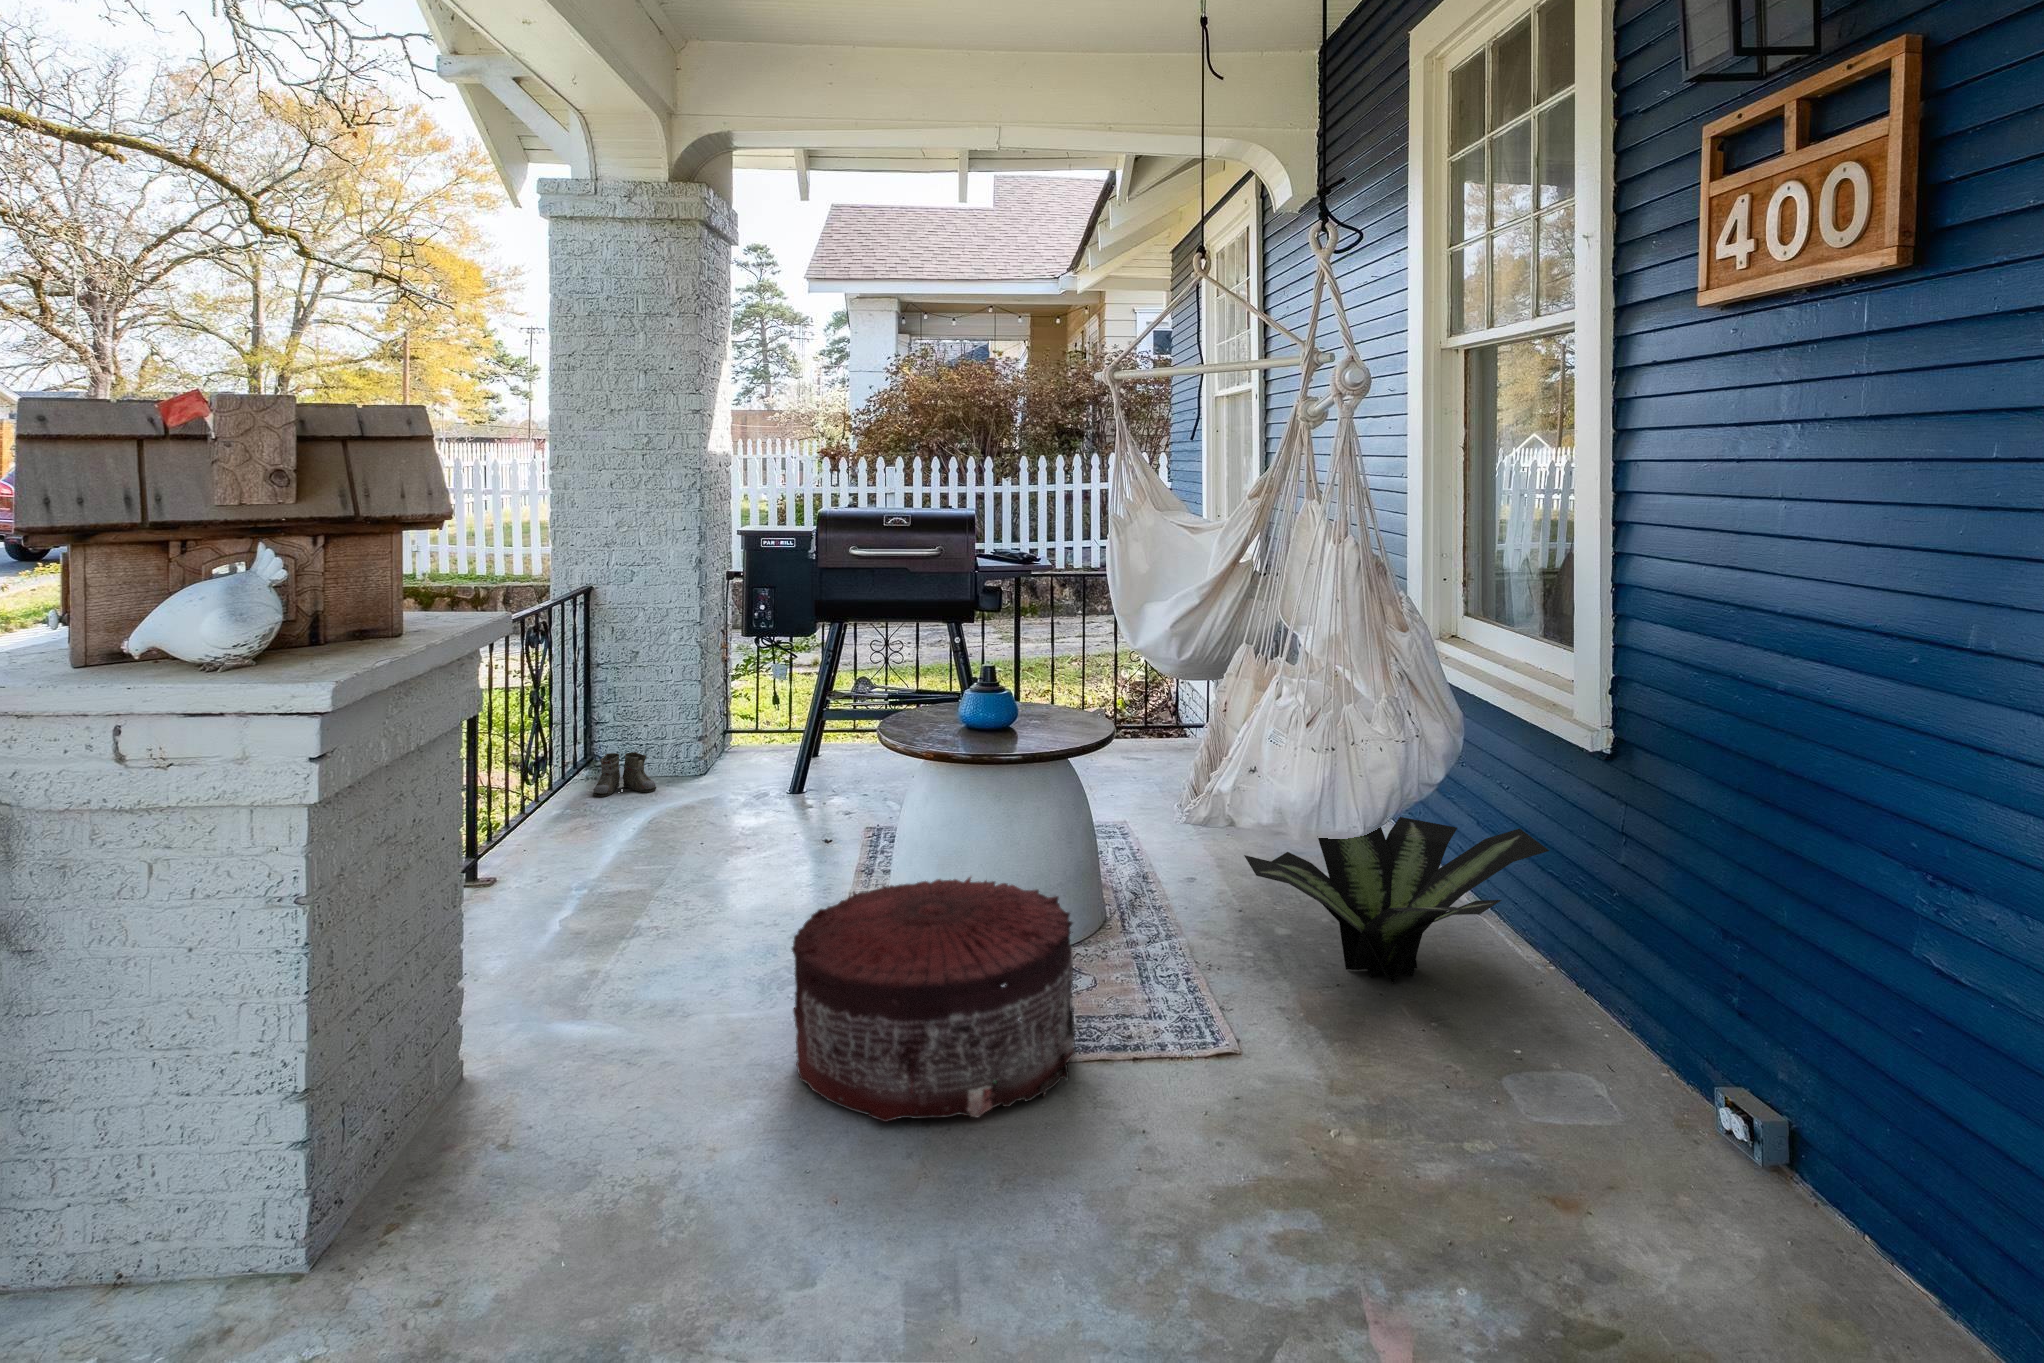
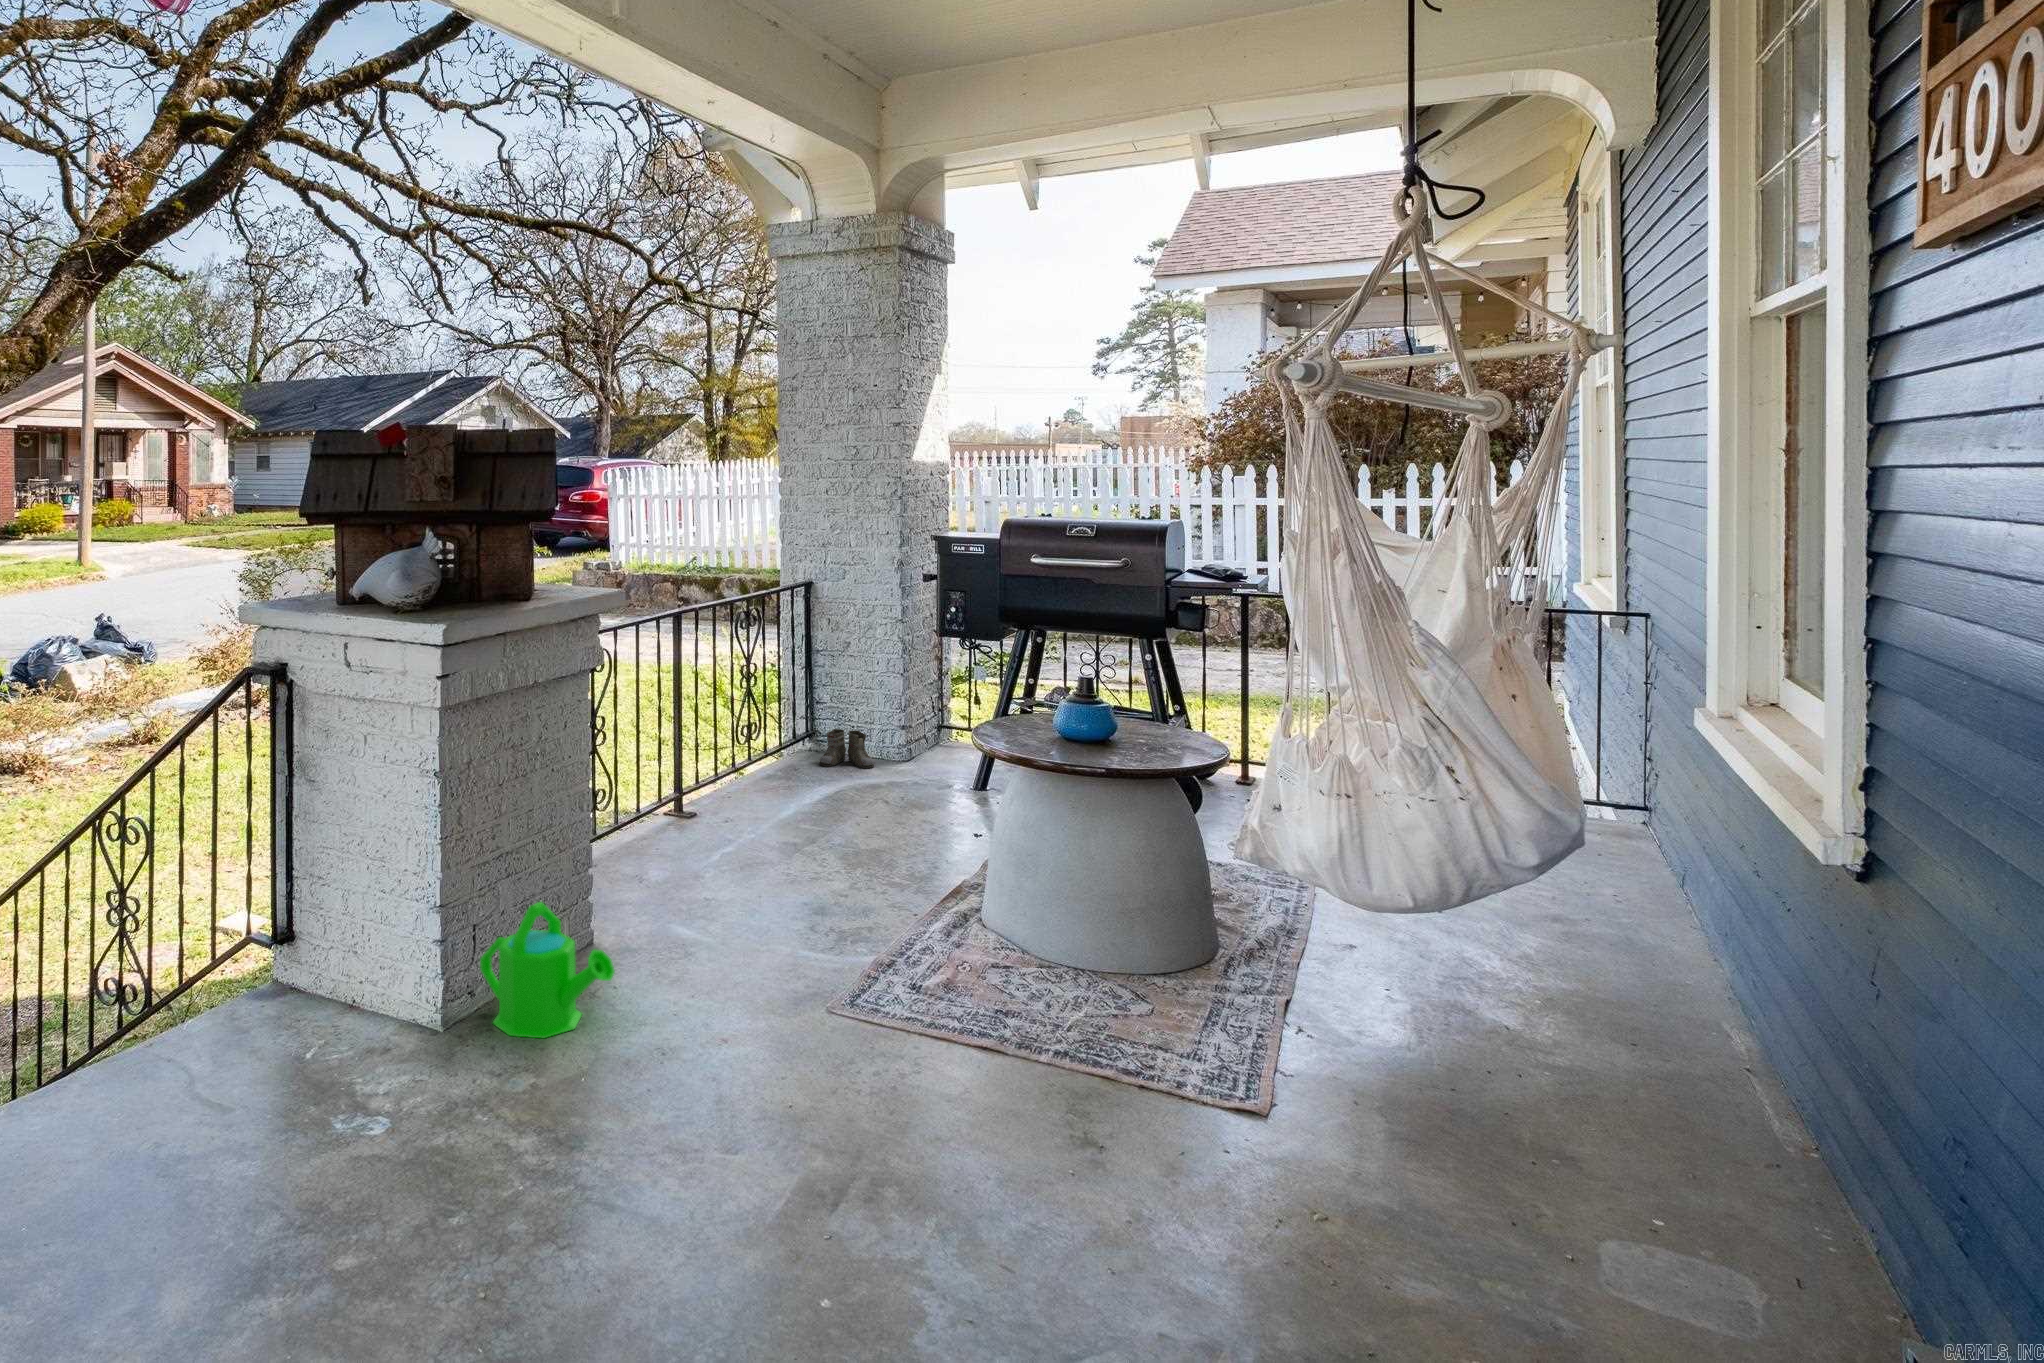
potted plant: present [1244,817,1549,984] -> none [1345,865,1810,1105]
pouf: present [792,877,1075,1122] -> none [806,860,1086,1093]
watering can: none [367,1032,585,1221] -> present [480,902,615,1038]

